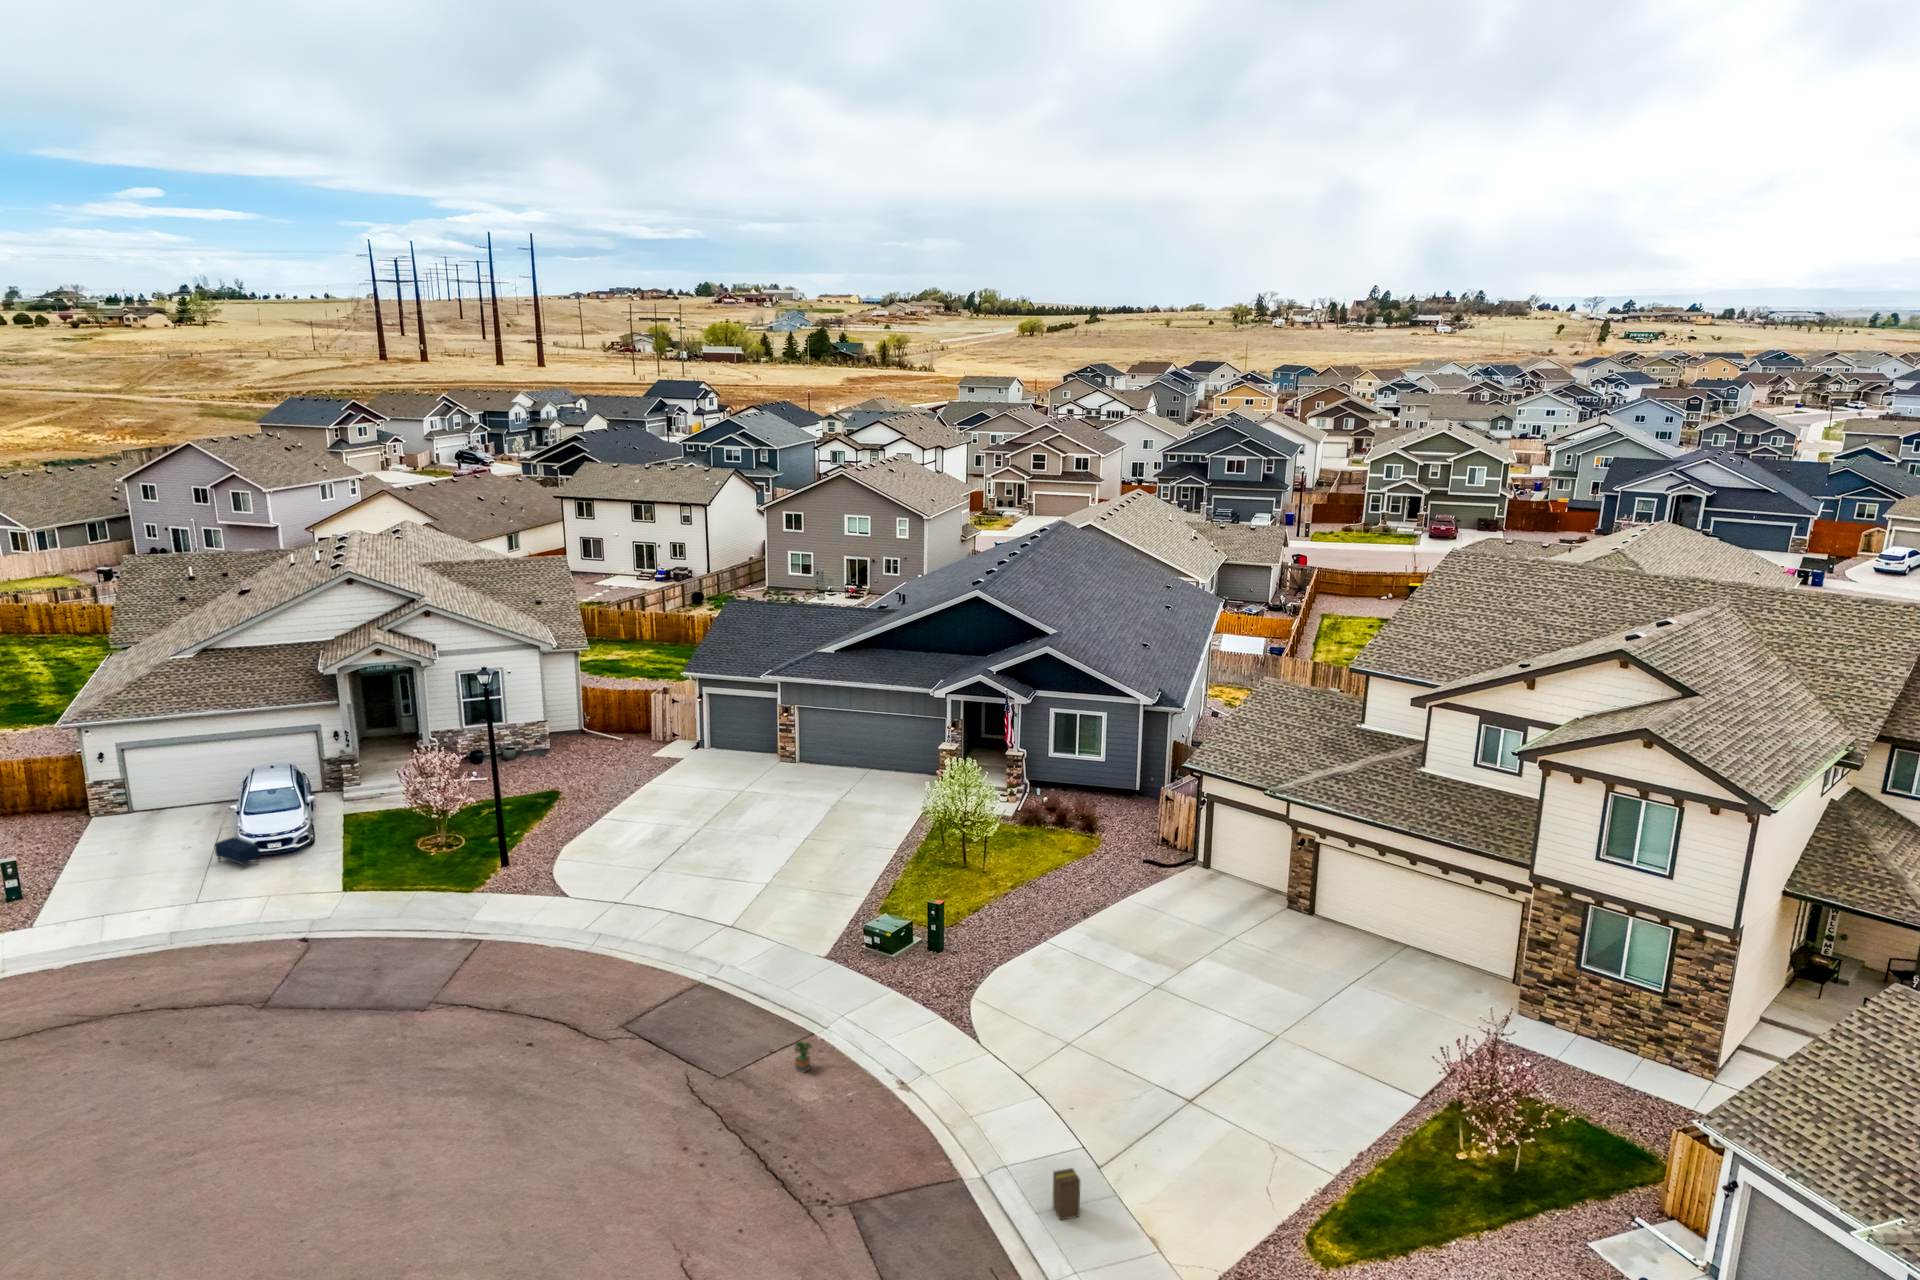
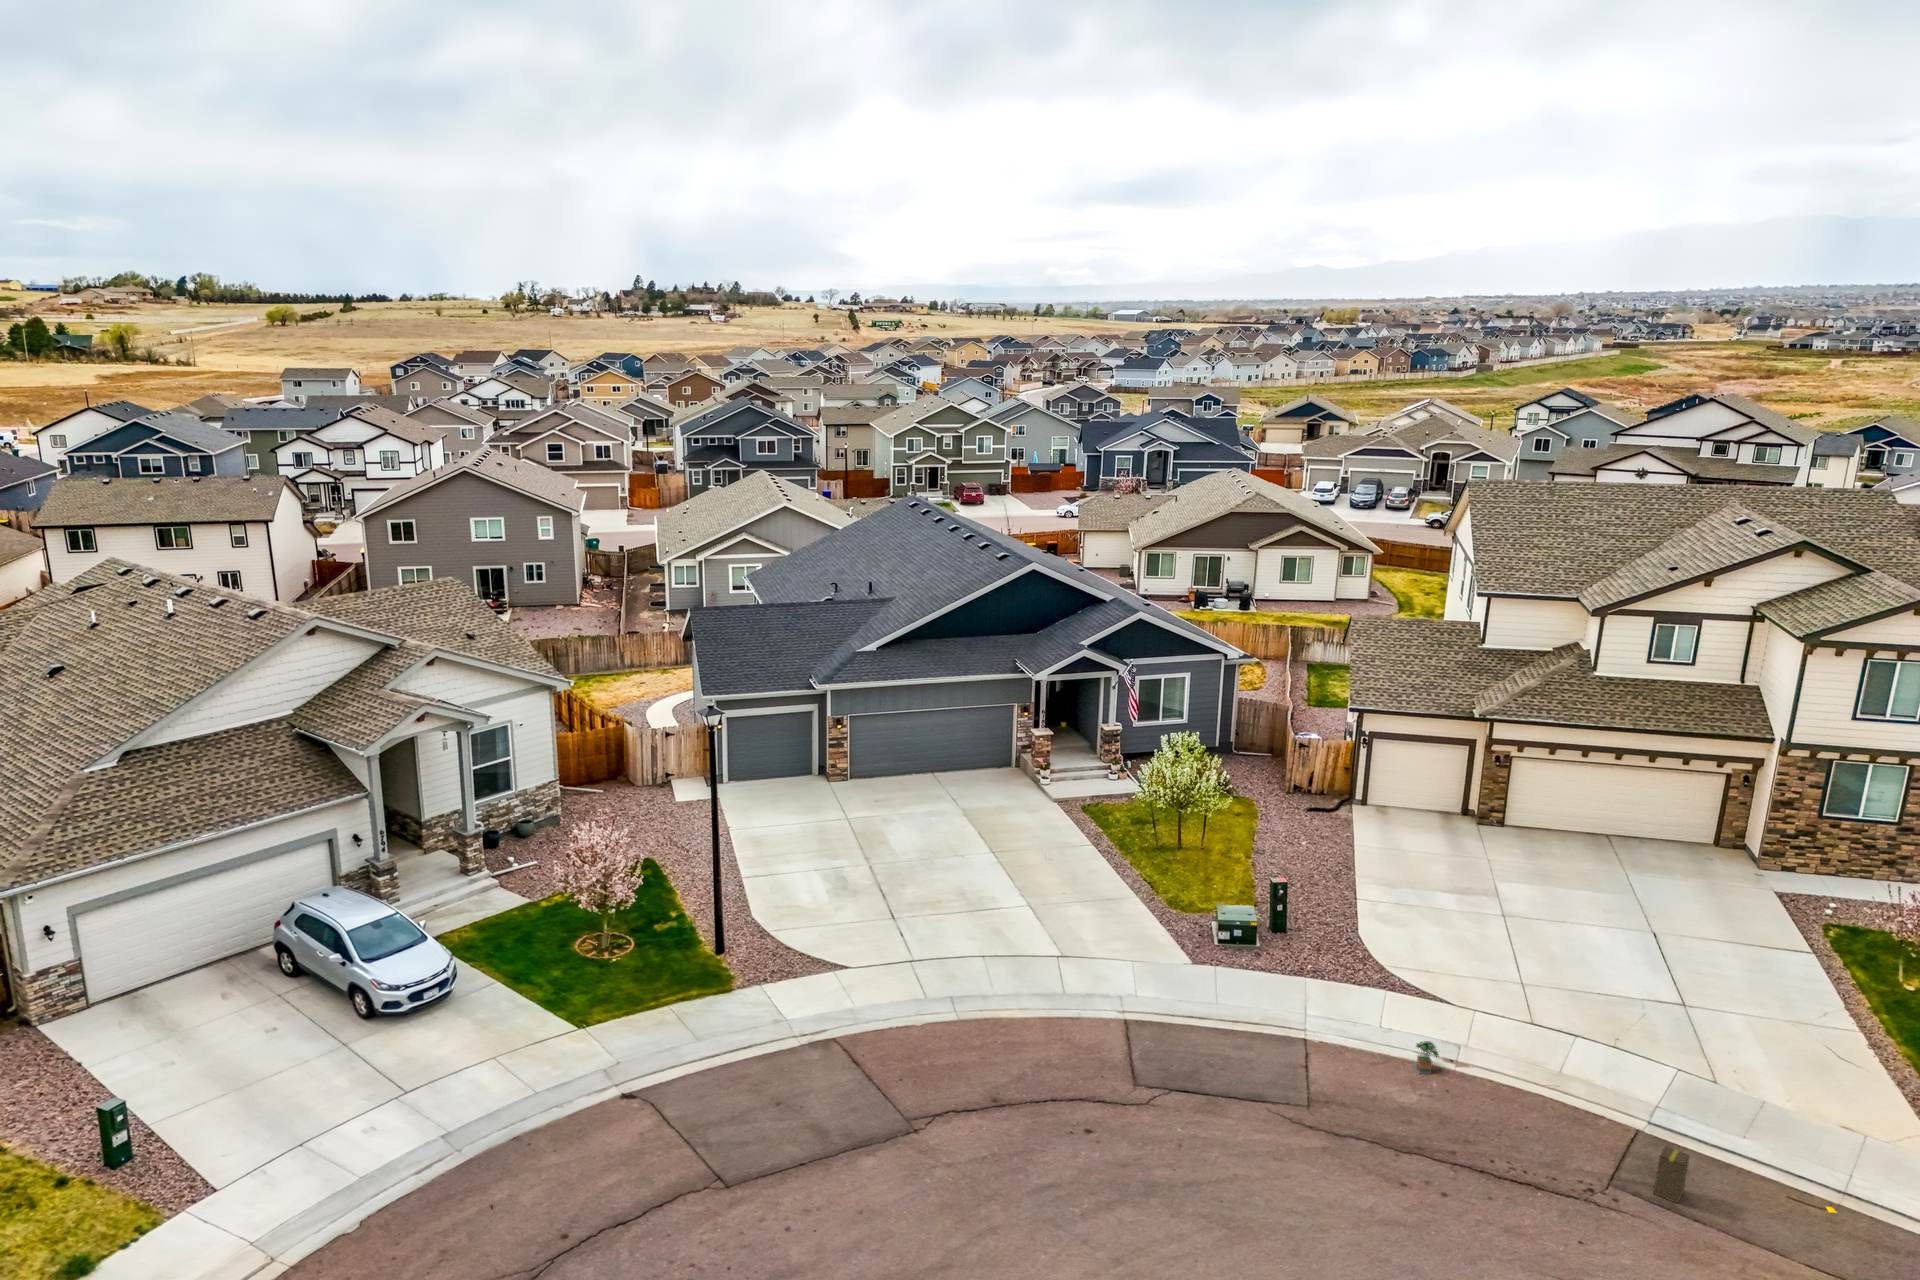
bench: present [215,837,260,869] -> none [341,1001,416,1042]
cardboard box: present [1053,1168,1080,1220] -> present [1654,1146,1690,1204]

